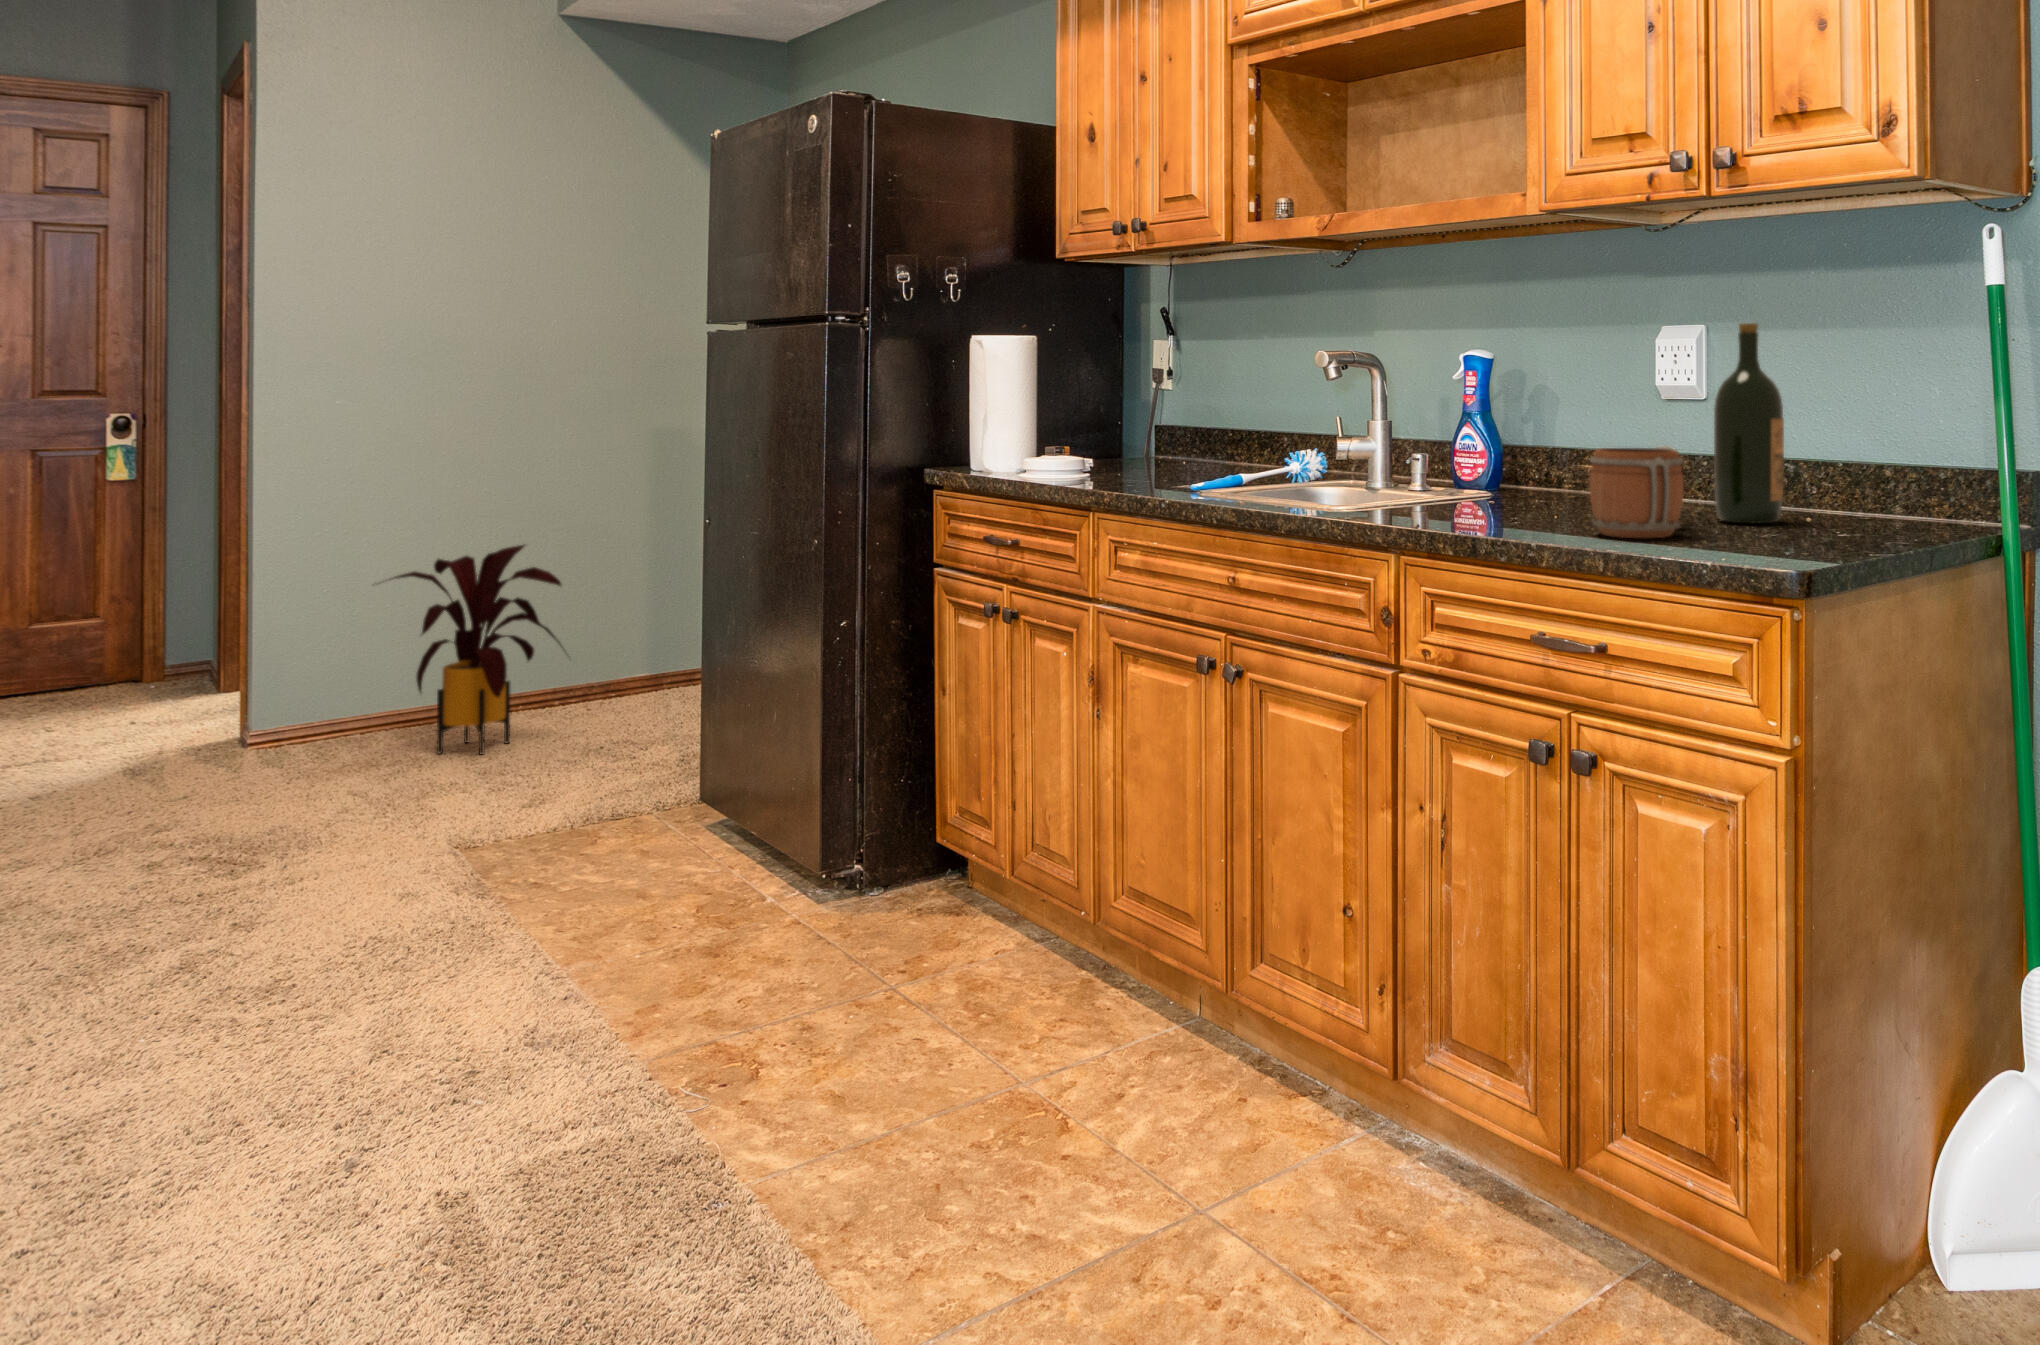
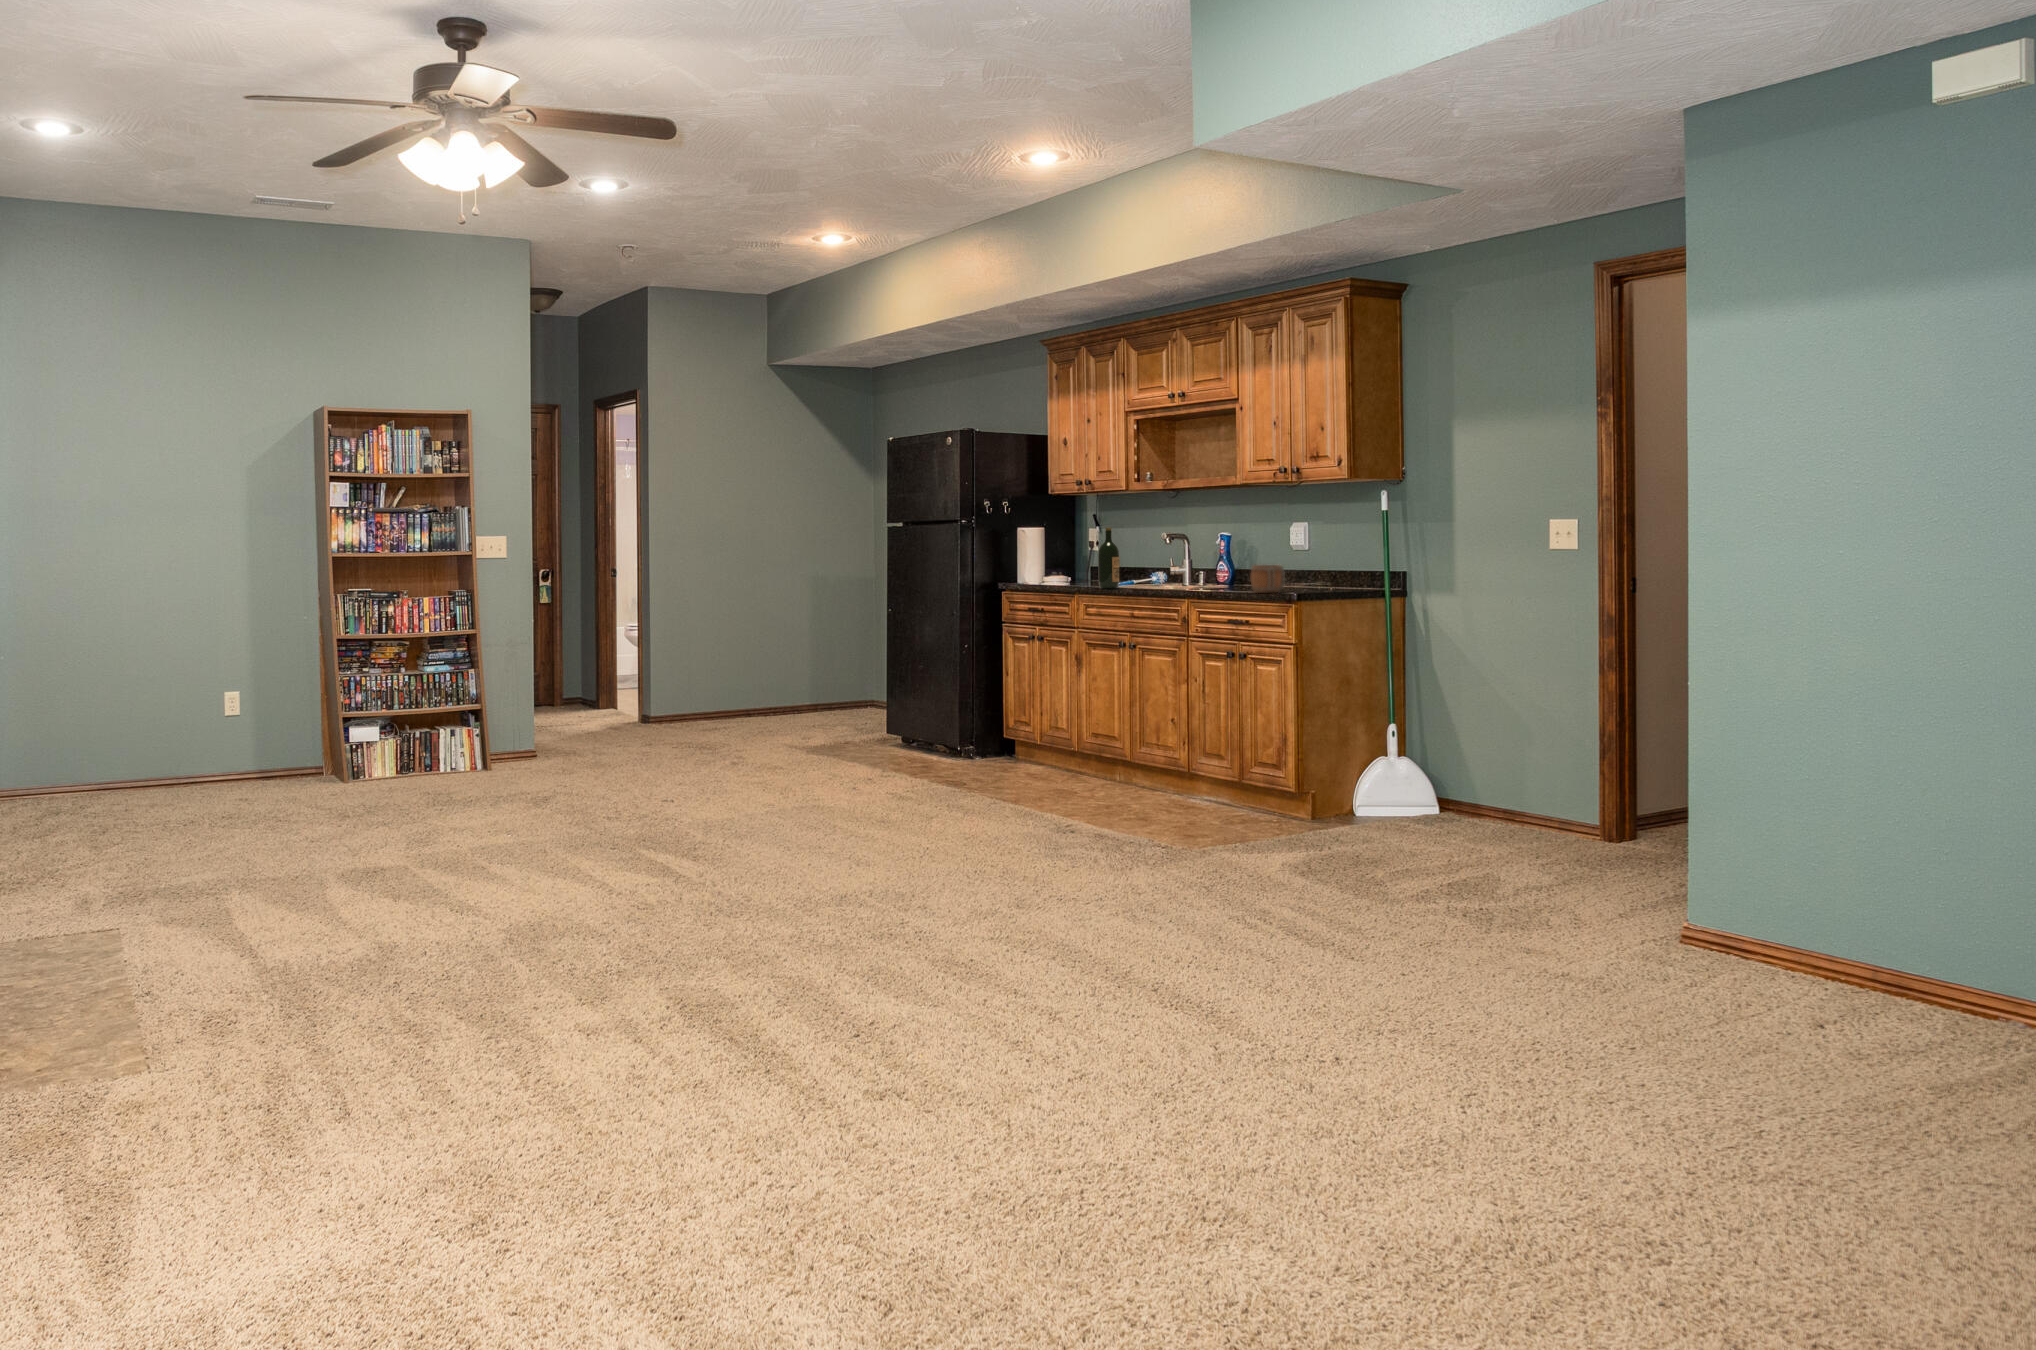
wine bottle: present [1714,323,1784,523] -> present [1098,528,1119,589]
house plant: present [389,544,561,754] -> none [721,629,806,724]

